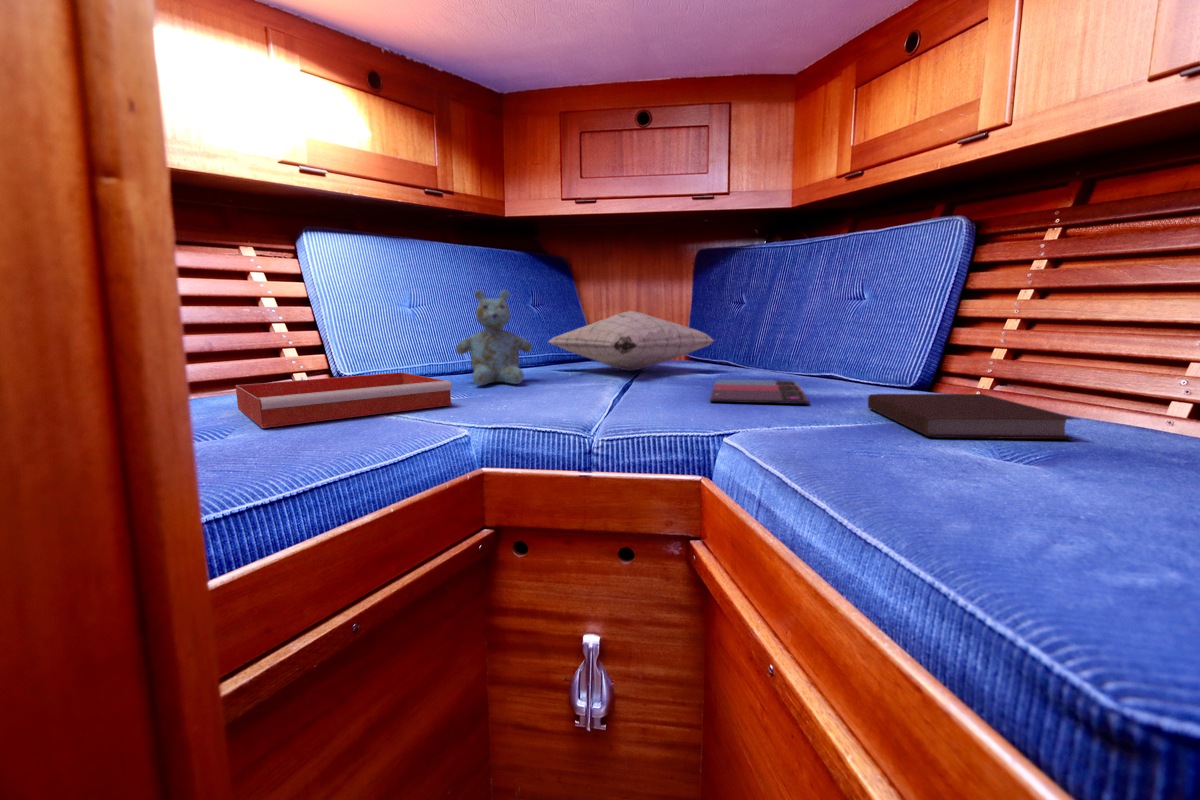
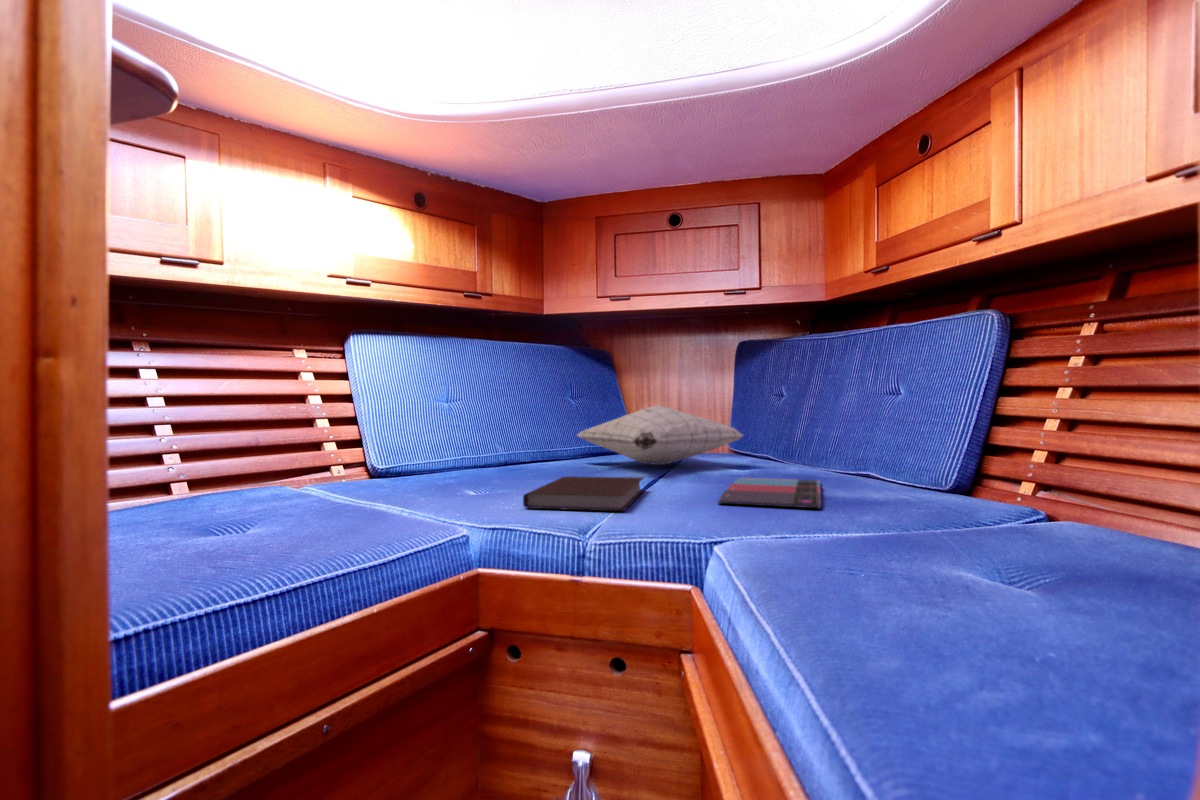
stuffed bear: present [456,290,532,385] -> none [480,387,555,481]
tray: present [236,372,453,428] -> none [268,467,463,523]
notebook: present [868,394,1078,439] -> present [523,476,644,511]

